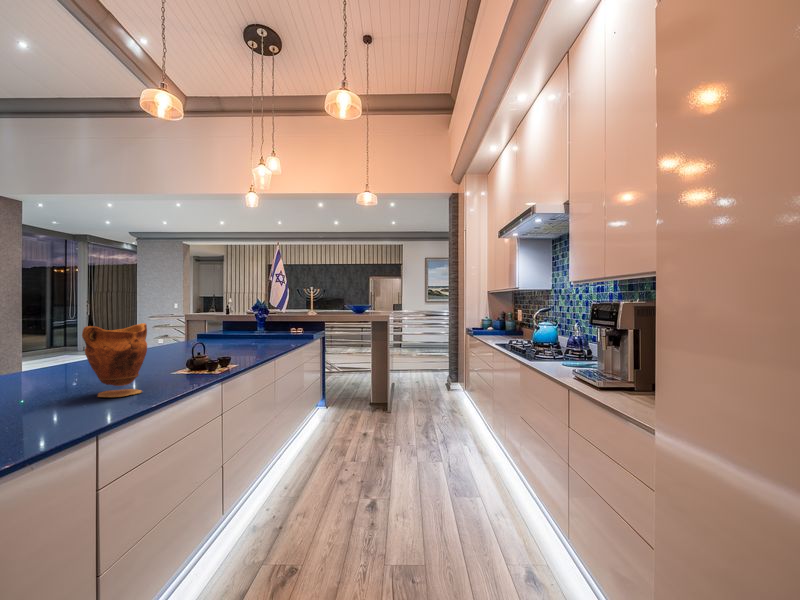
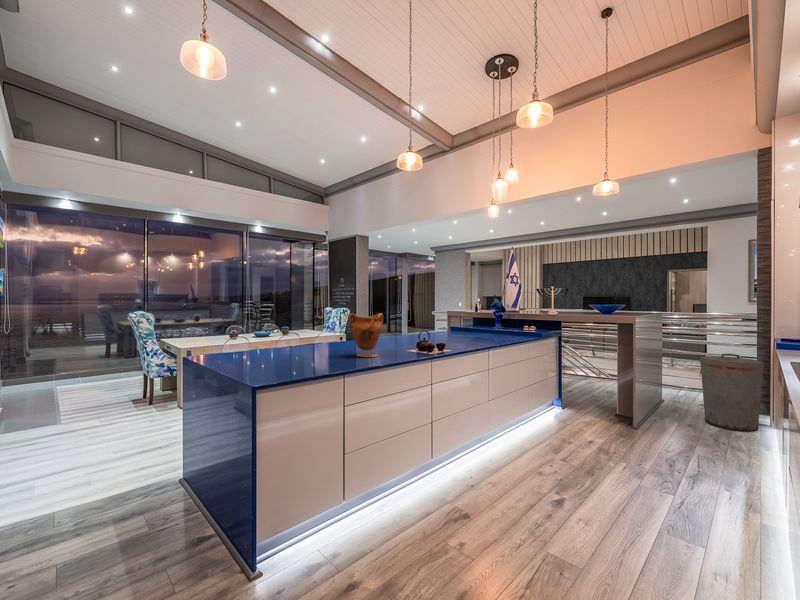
trash can: none [422,341,458,398] -> present [699,354,765,432]

